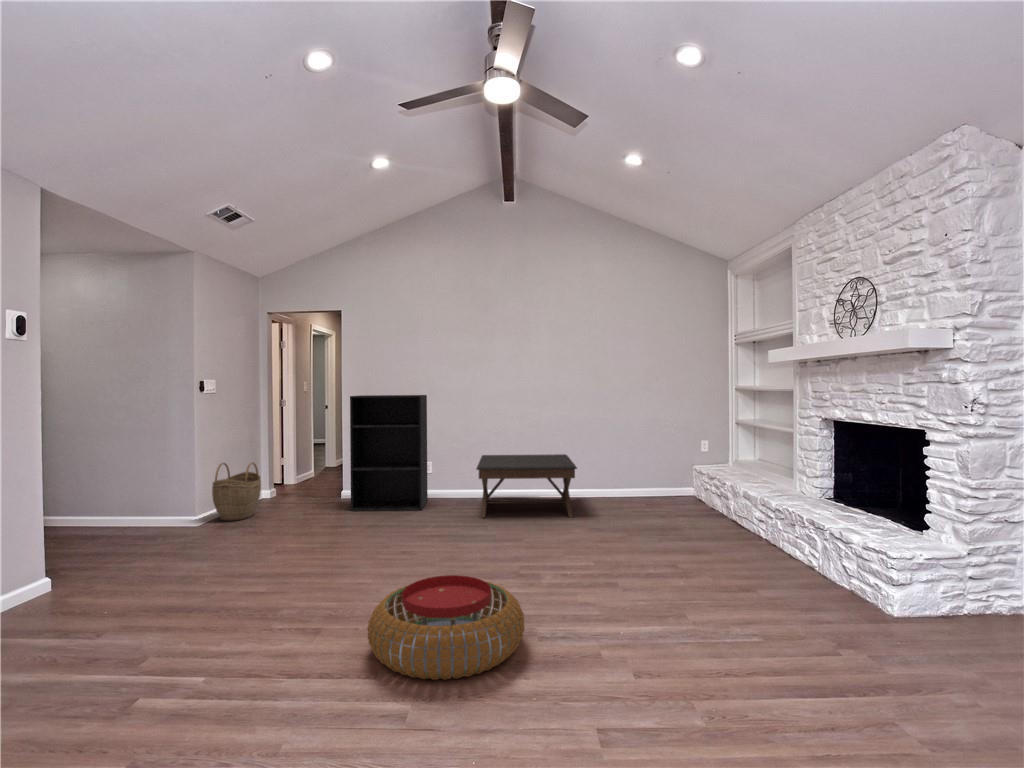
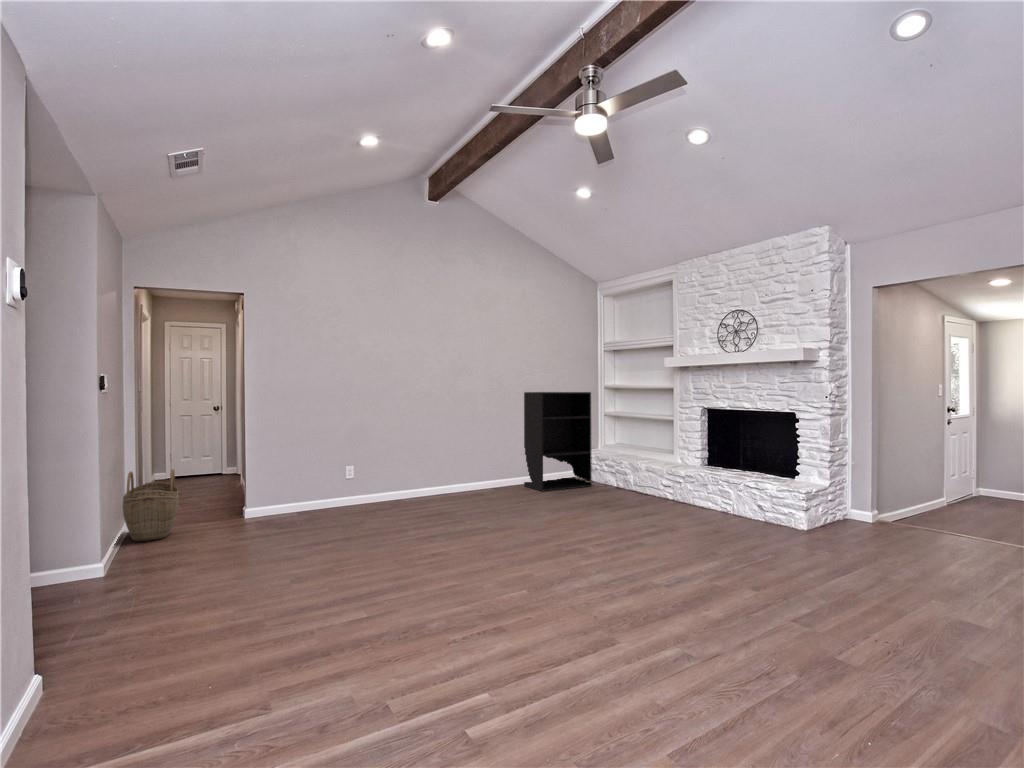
bookshelf: present [350,395,428,511] -> present [524,392,592,491]
coffee table: present [476,454,577,518] -> none [406,448,520,509]
pouf: present [368,575,524,680] -> none [529,536,662,615]

